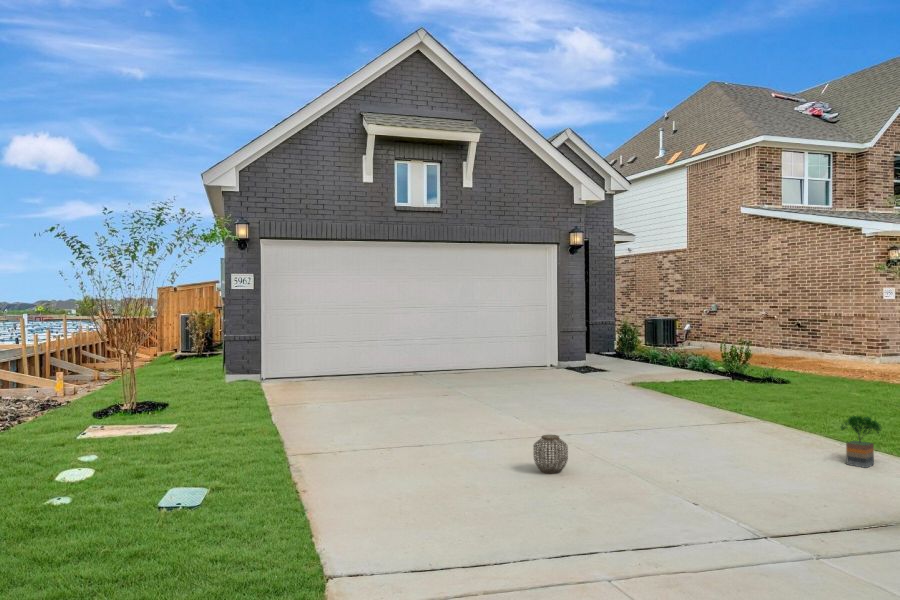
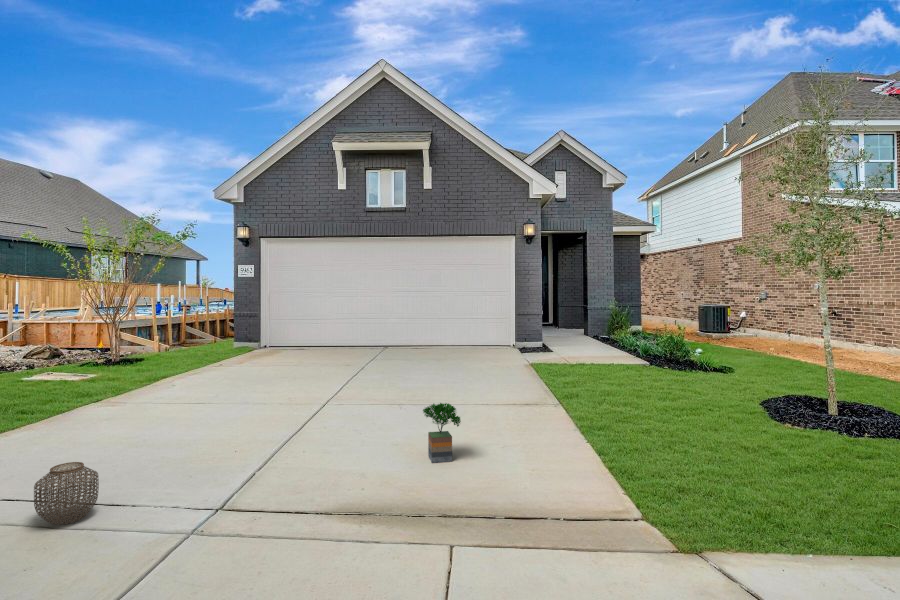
woven basket: present [534,435,568,474] -> present [34,462,99,525]

